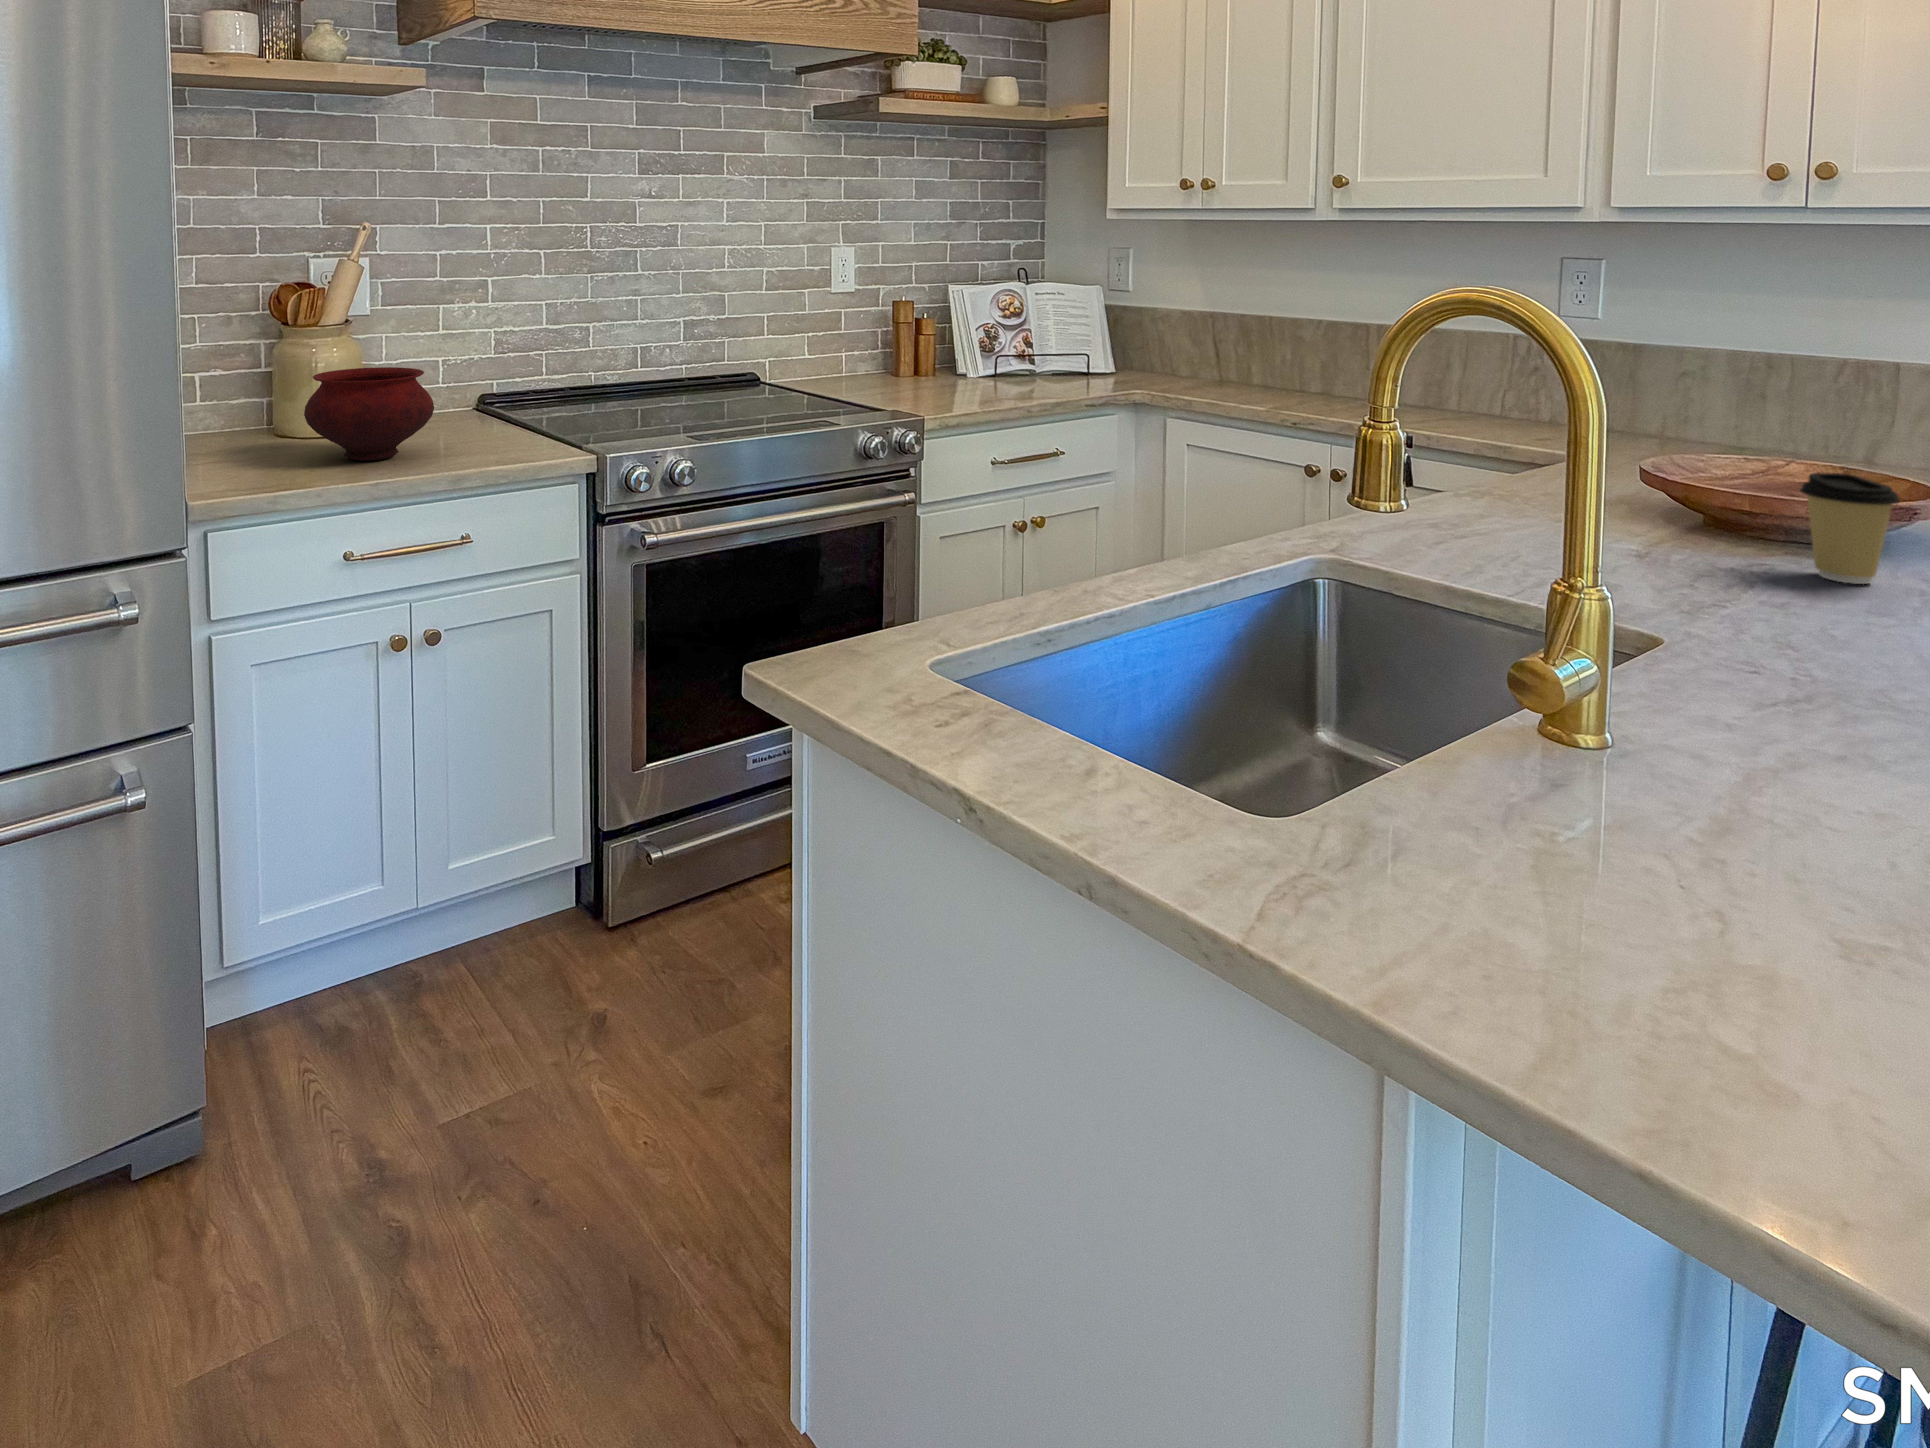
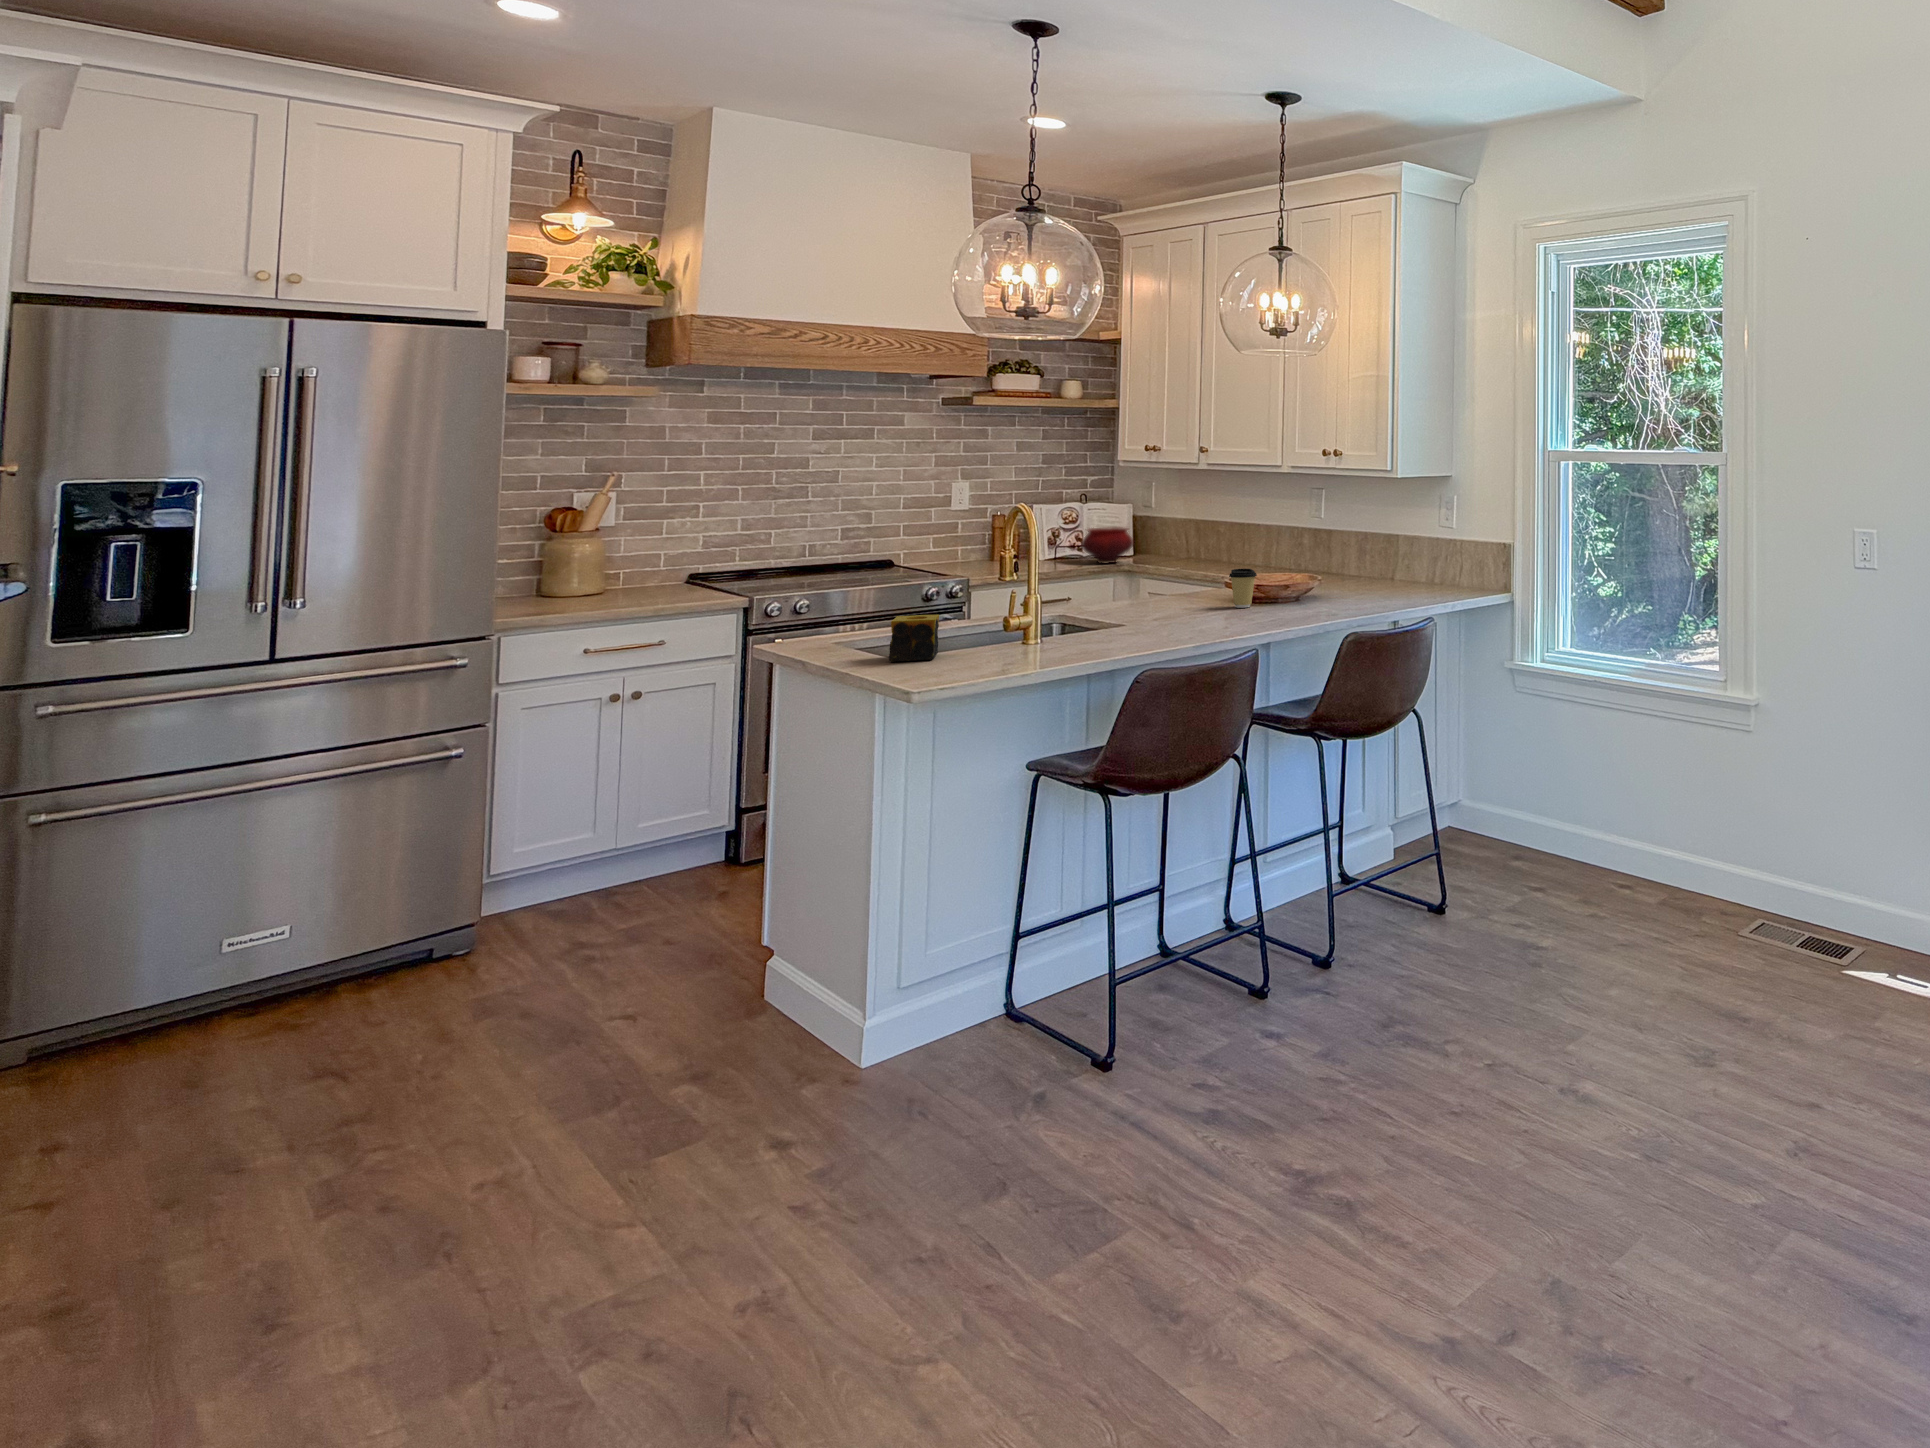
bowl: present [304,367,434,461] -> present [1081,527,1133,563]
candle: none [1329,728,1577,961] -> present [889,615,939,662]

